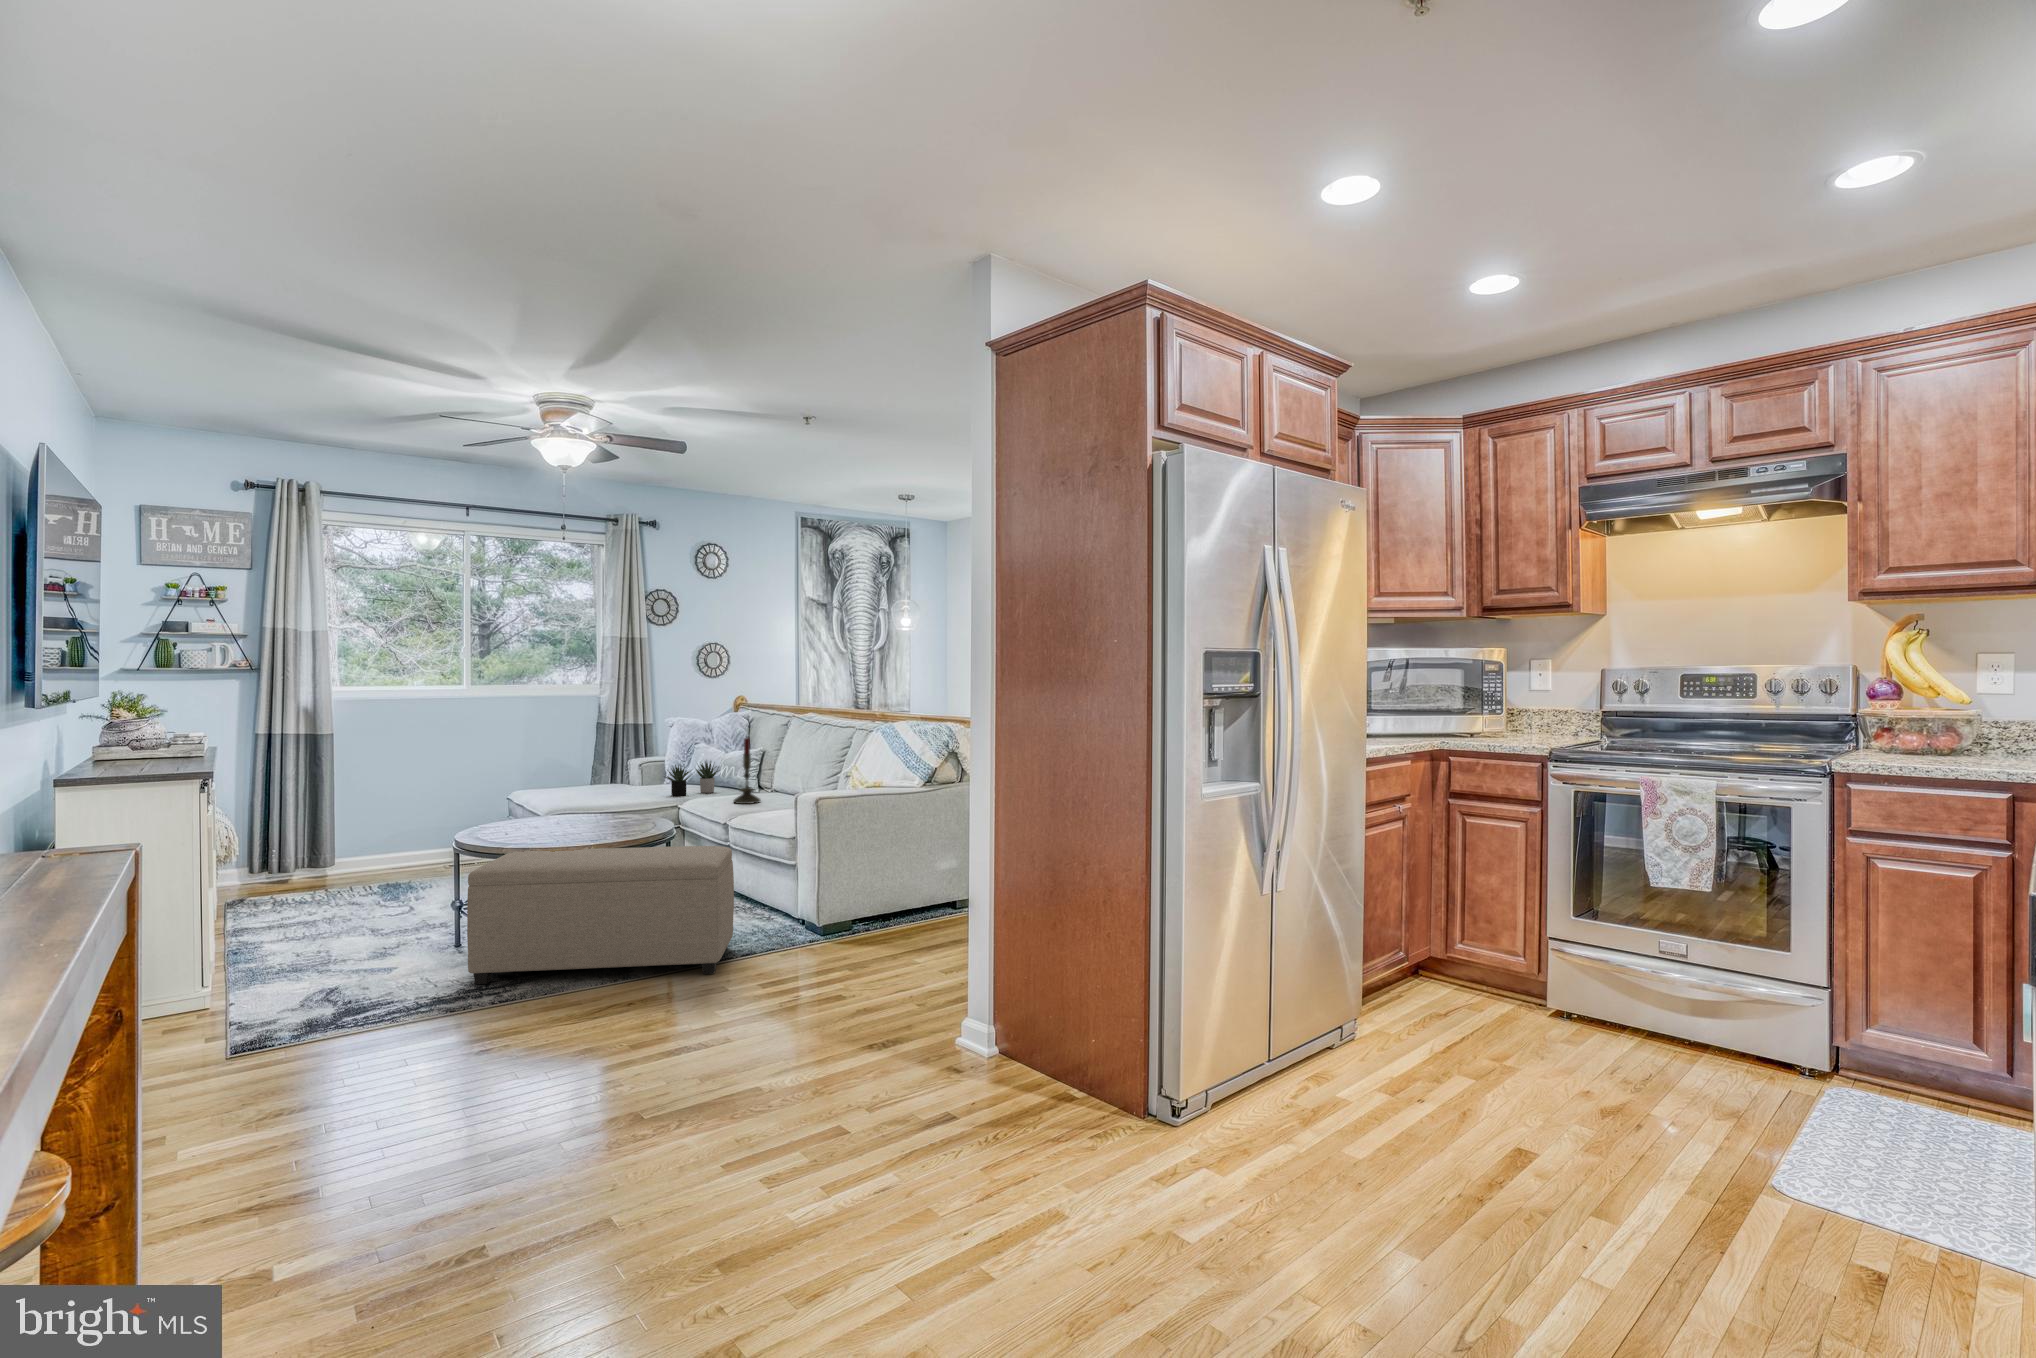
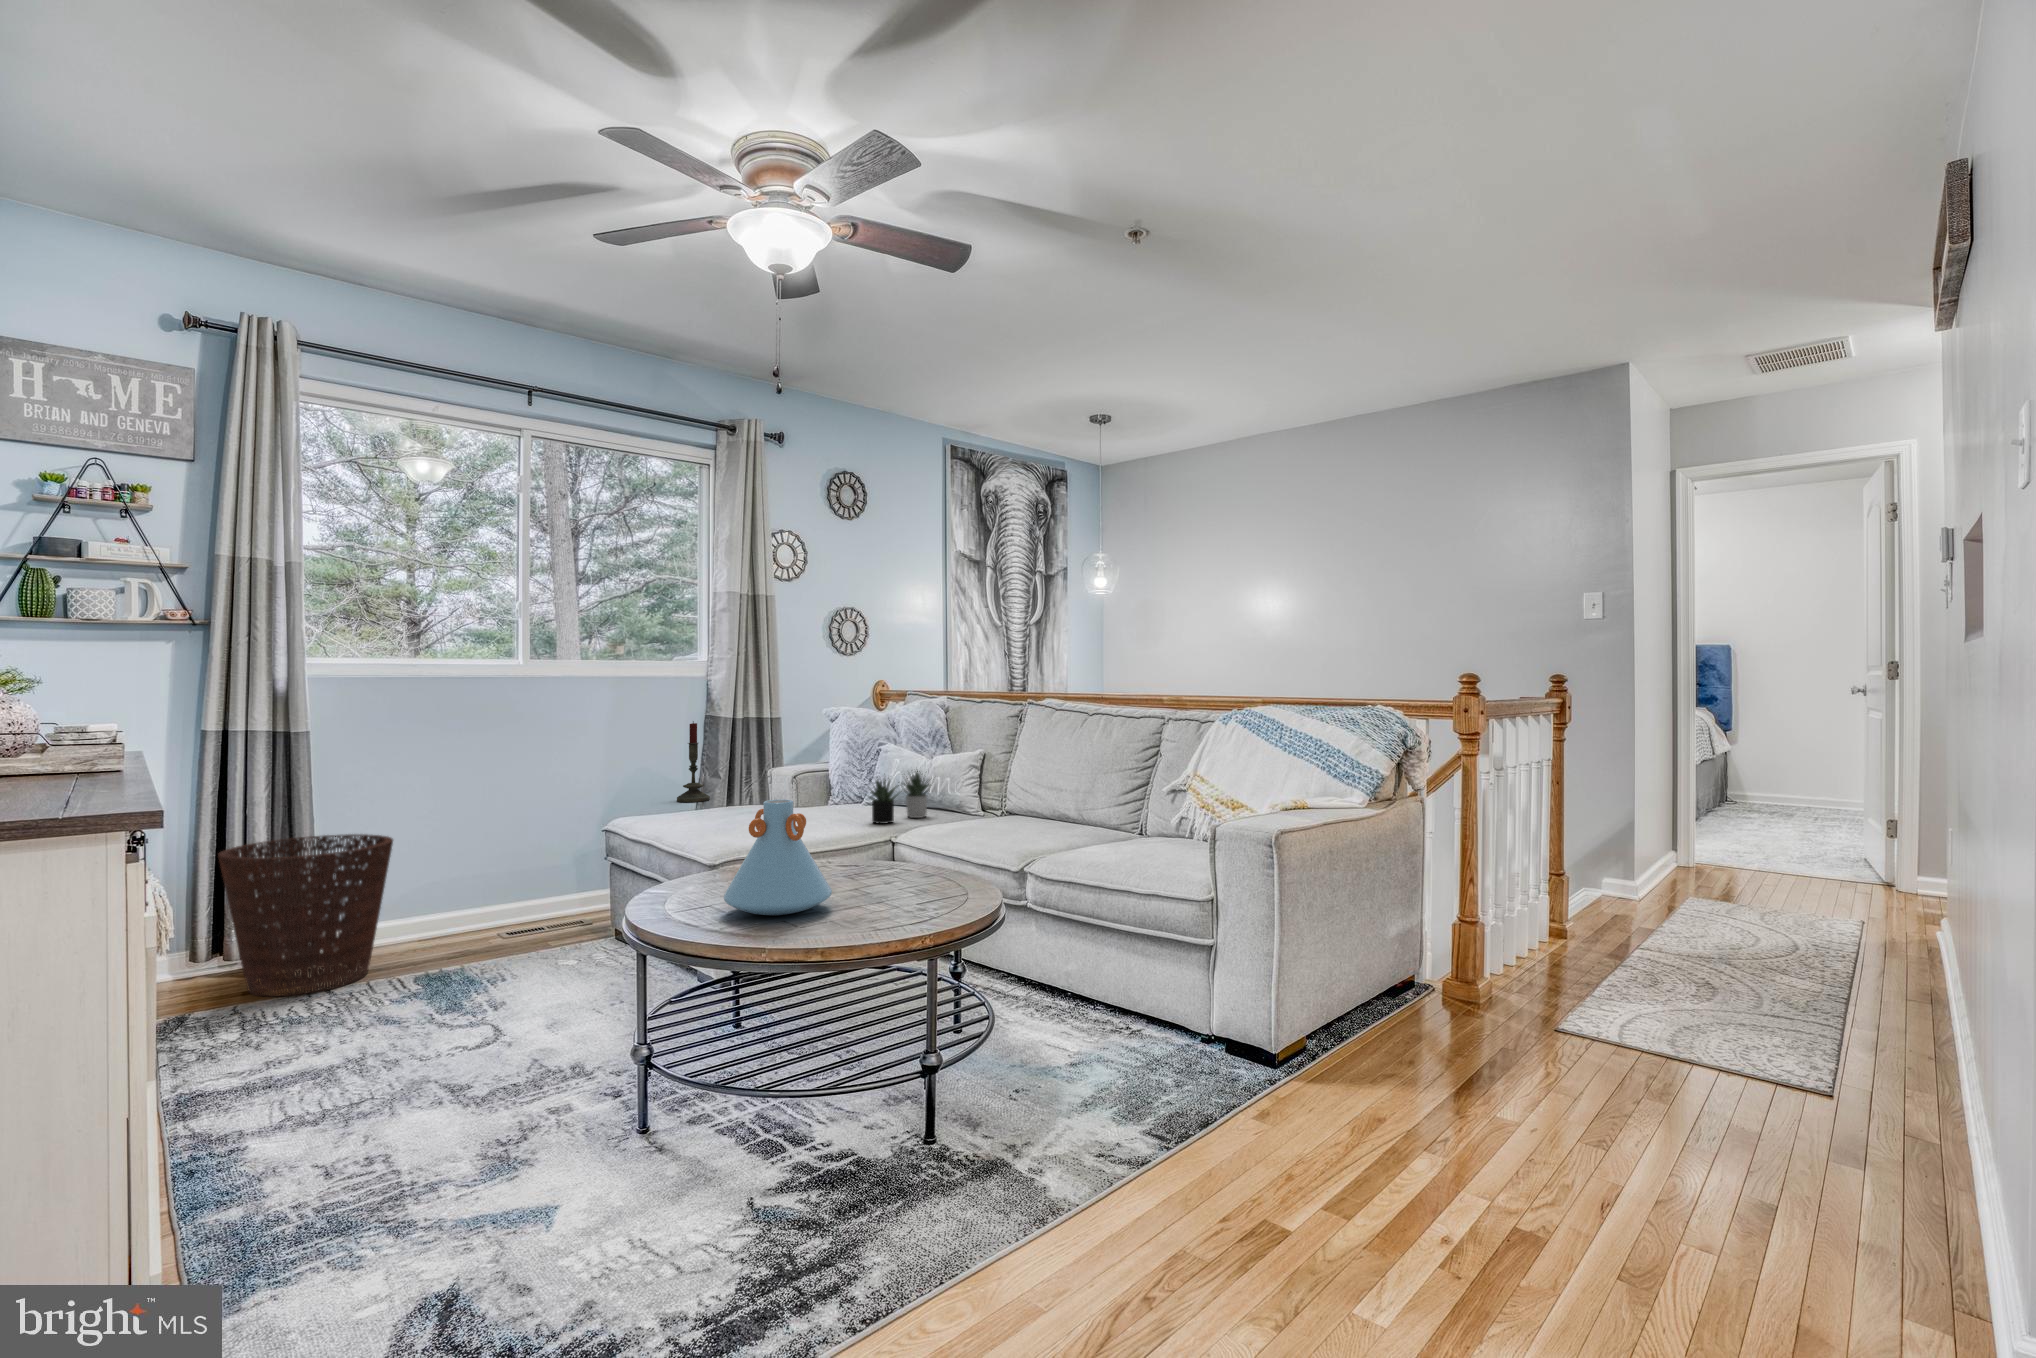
candle: present [734,737,760,804] -> present [677,721,710,802]
vase: none [505,775,568,835] -> present [724,800,832,915]
basket: none [264,798,368,891] -> present [218,834,393,996]
ottoman: present [467,846,734,984] -> none [745,933,1246,1274]

